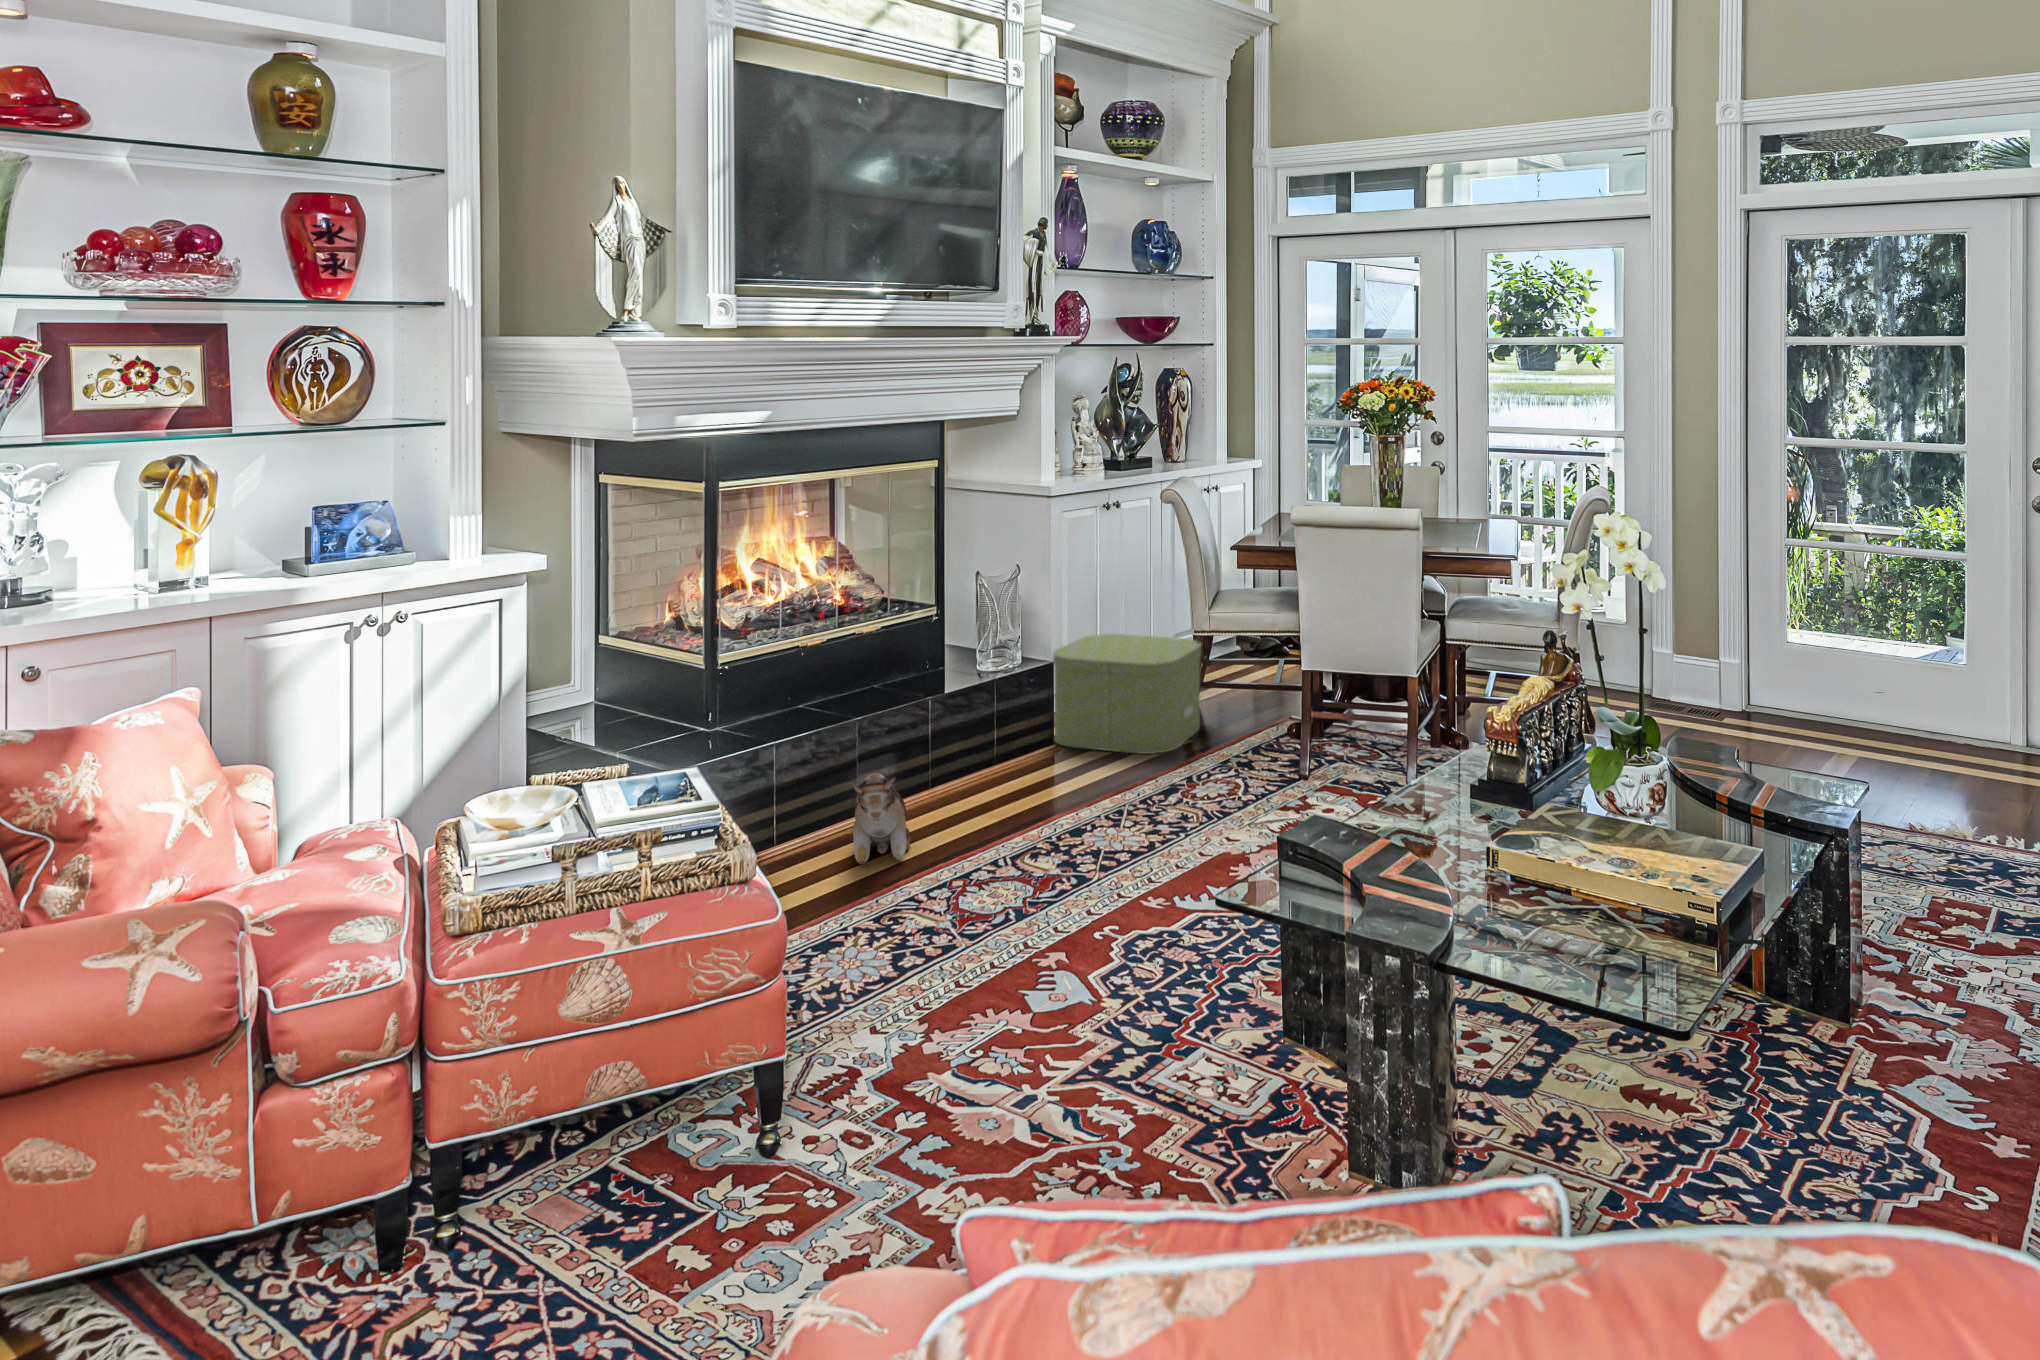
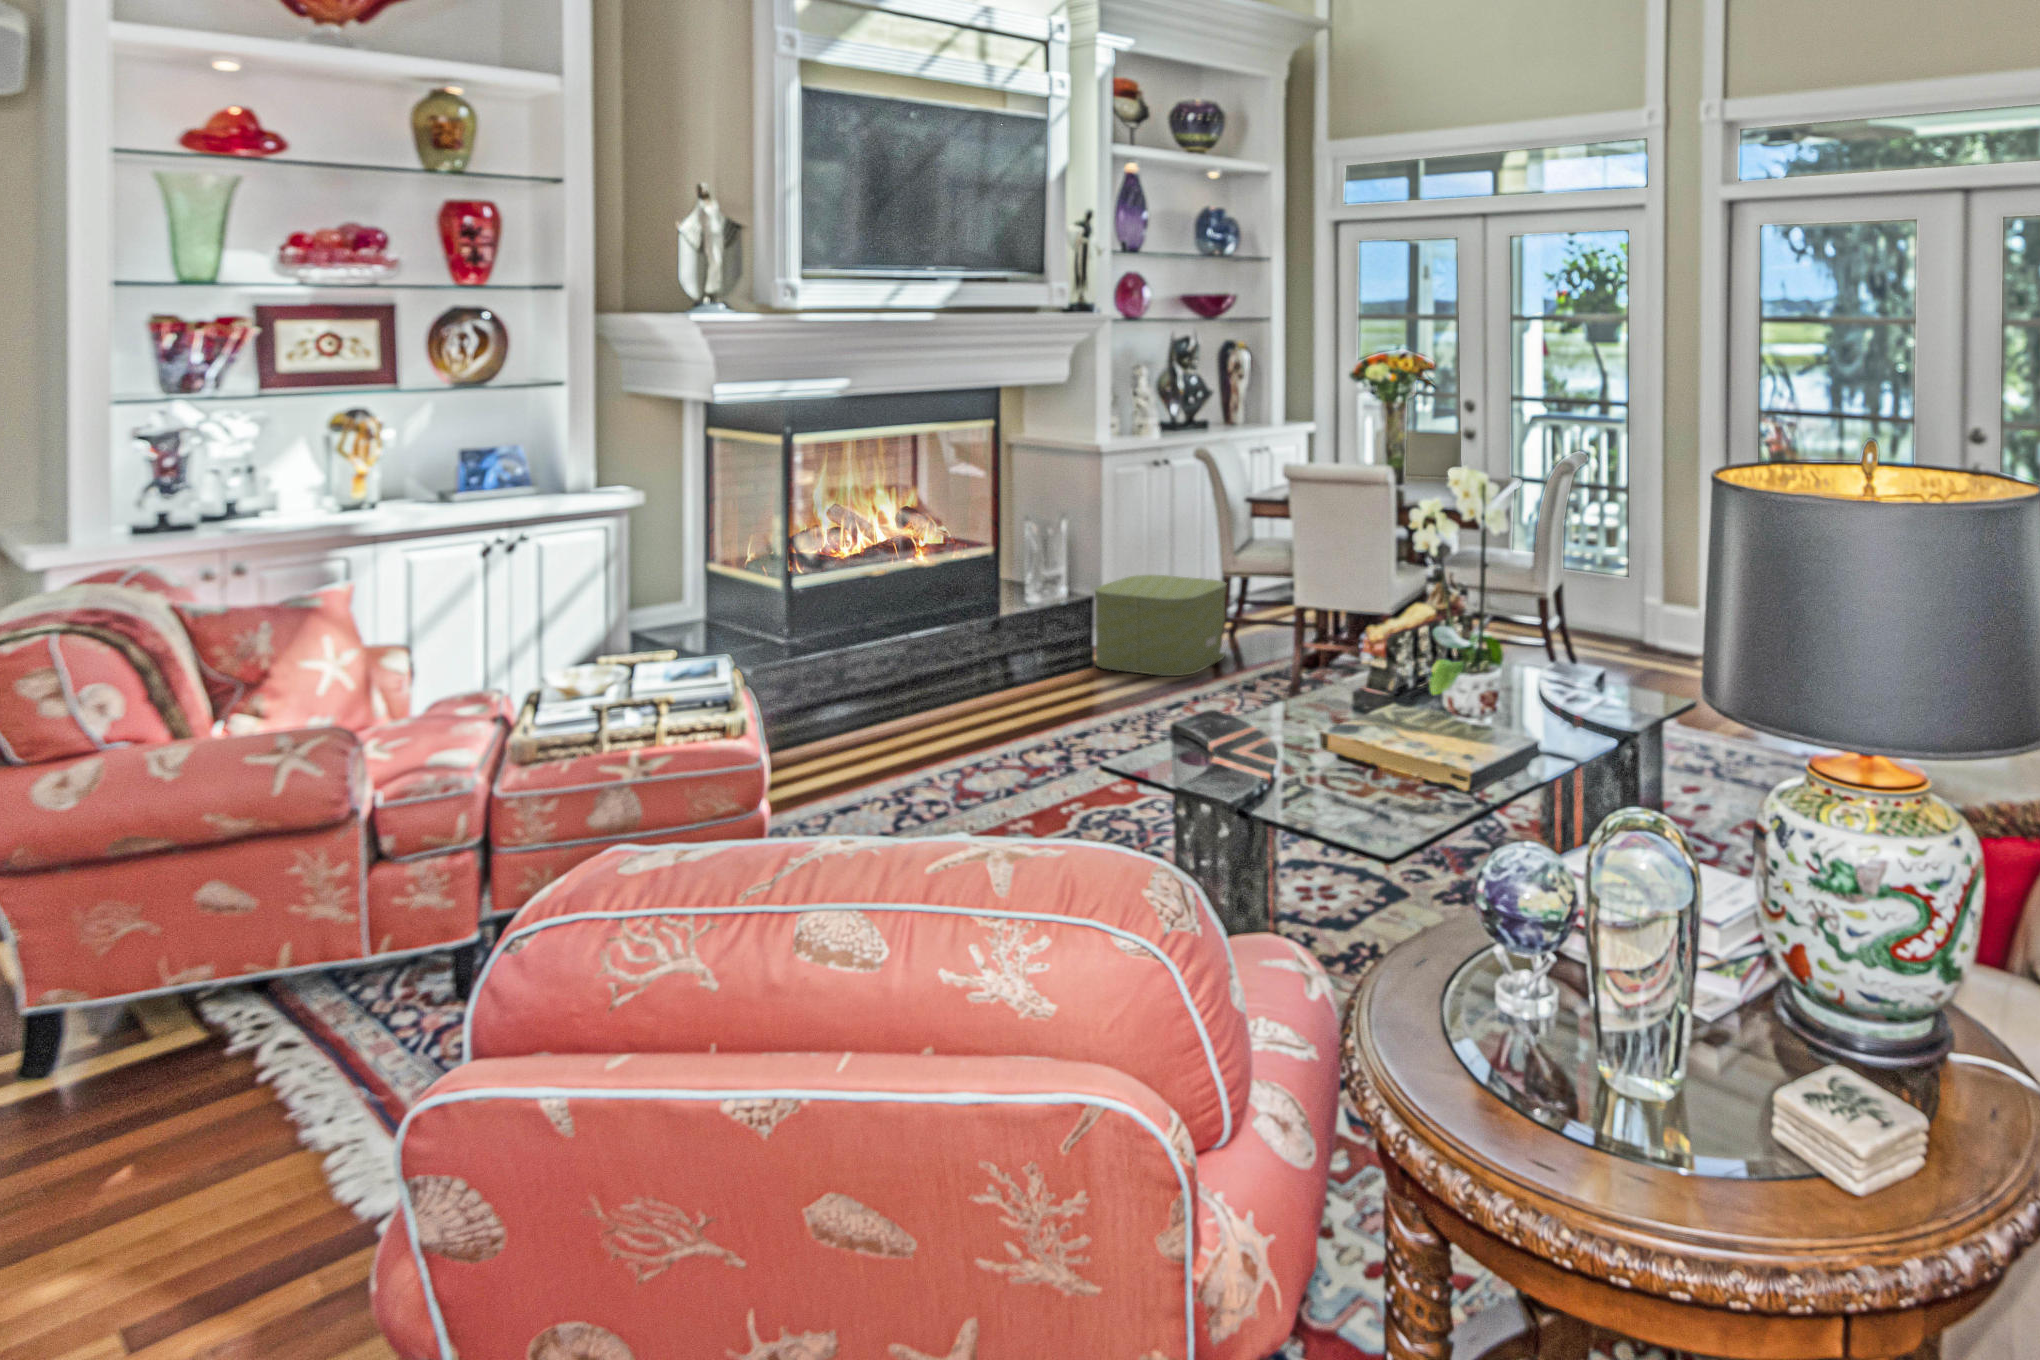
plush toy: present [851,773,911,864] -> none [887,677,944,752]

